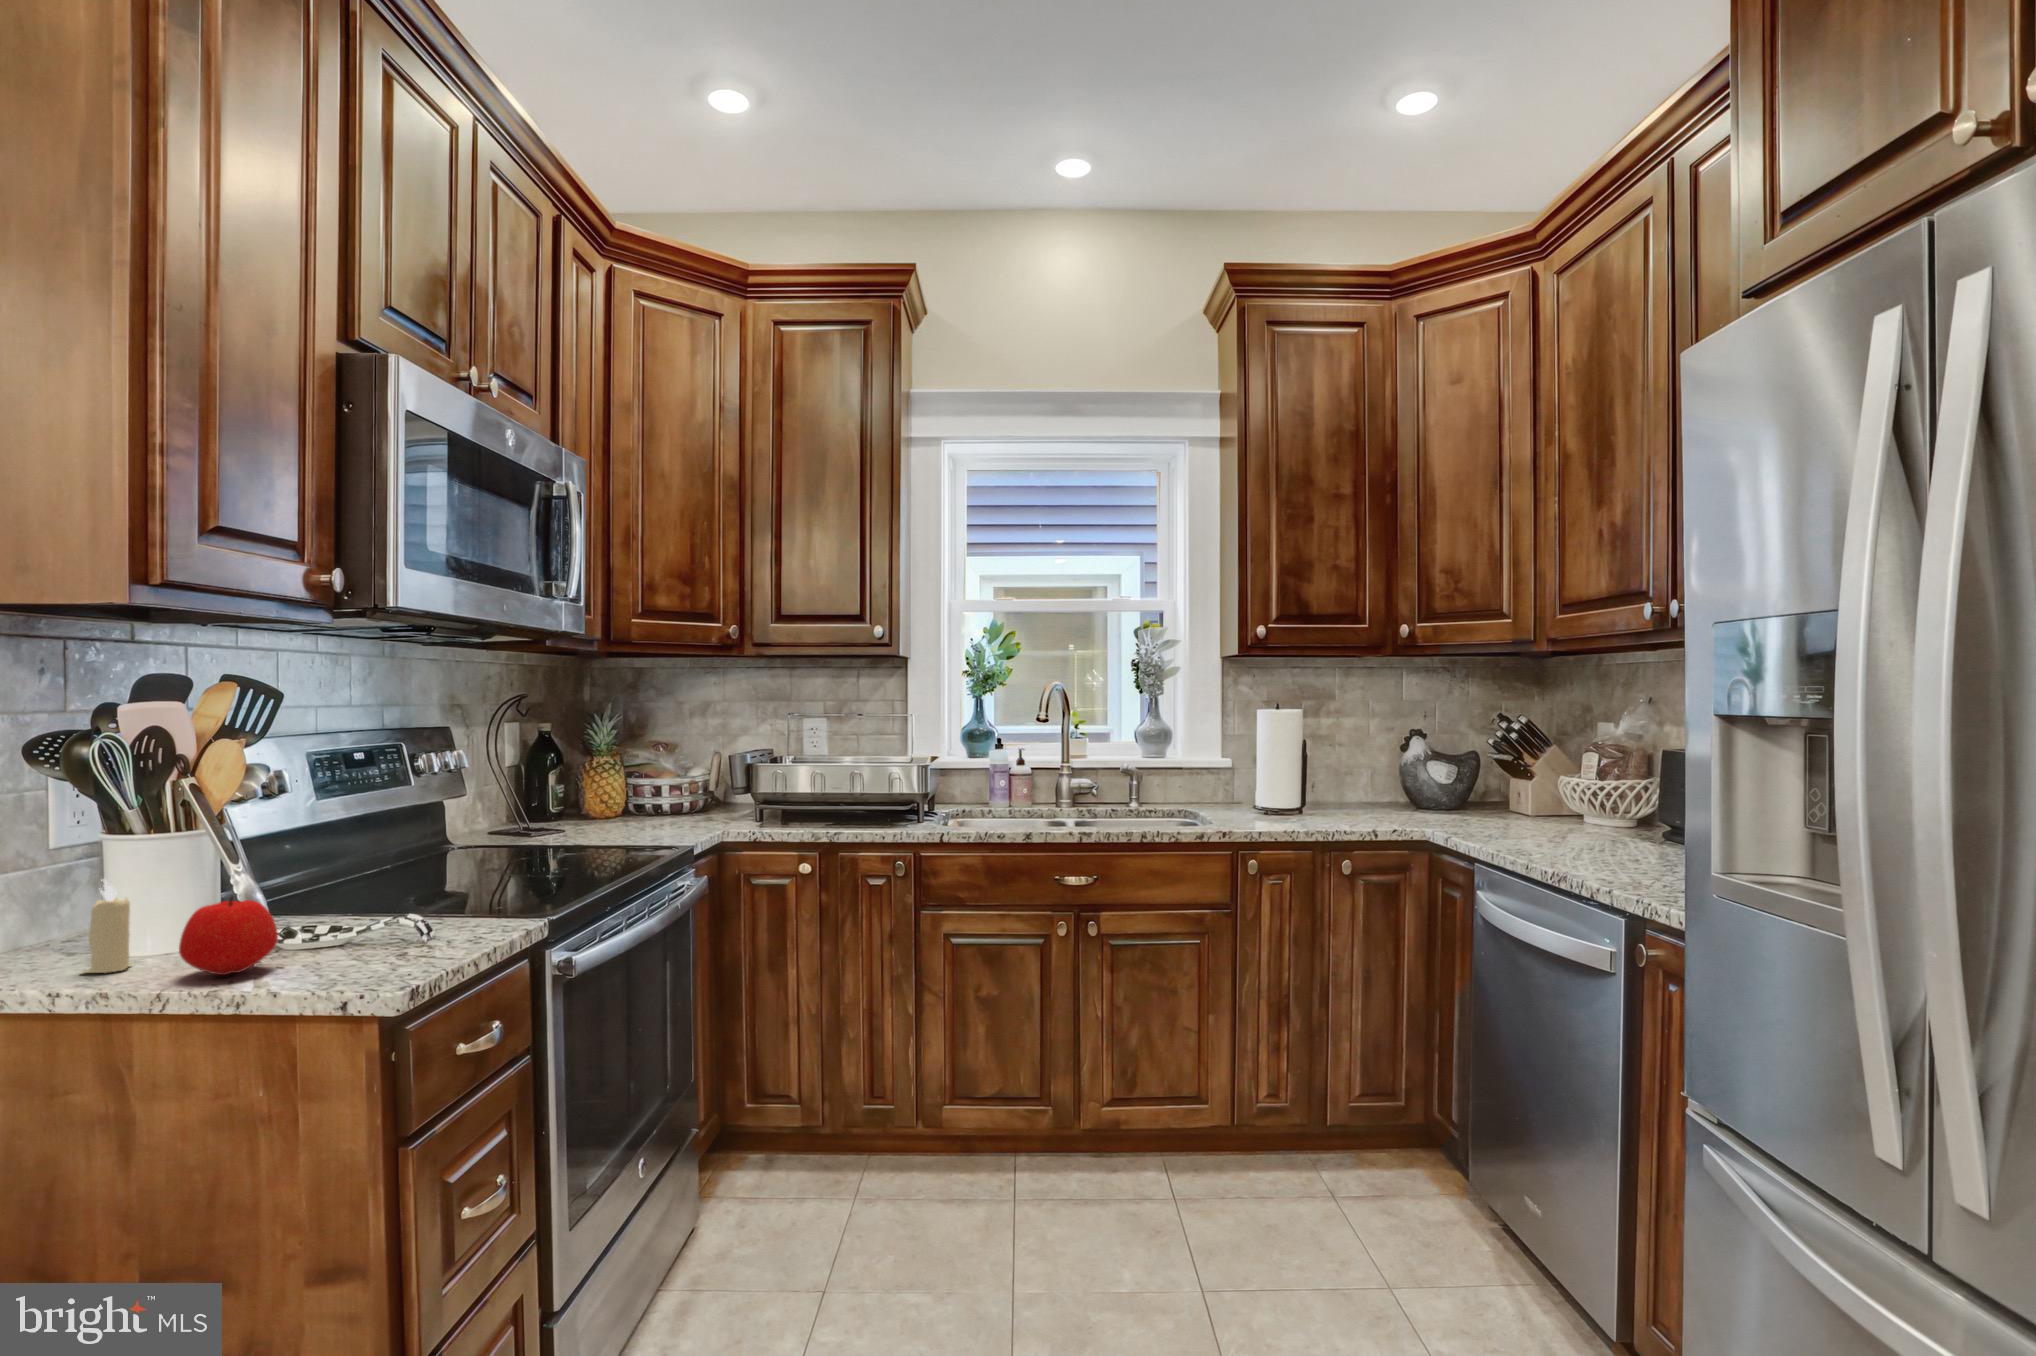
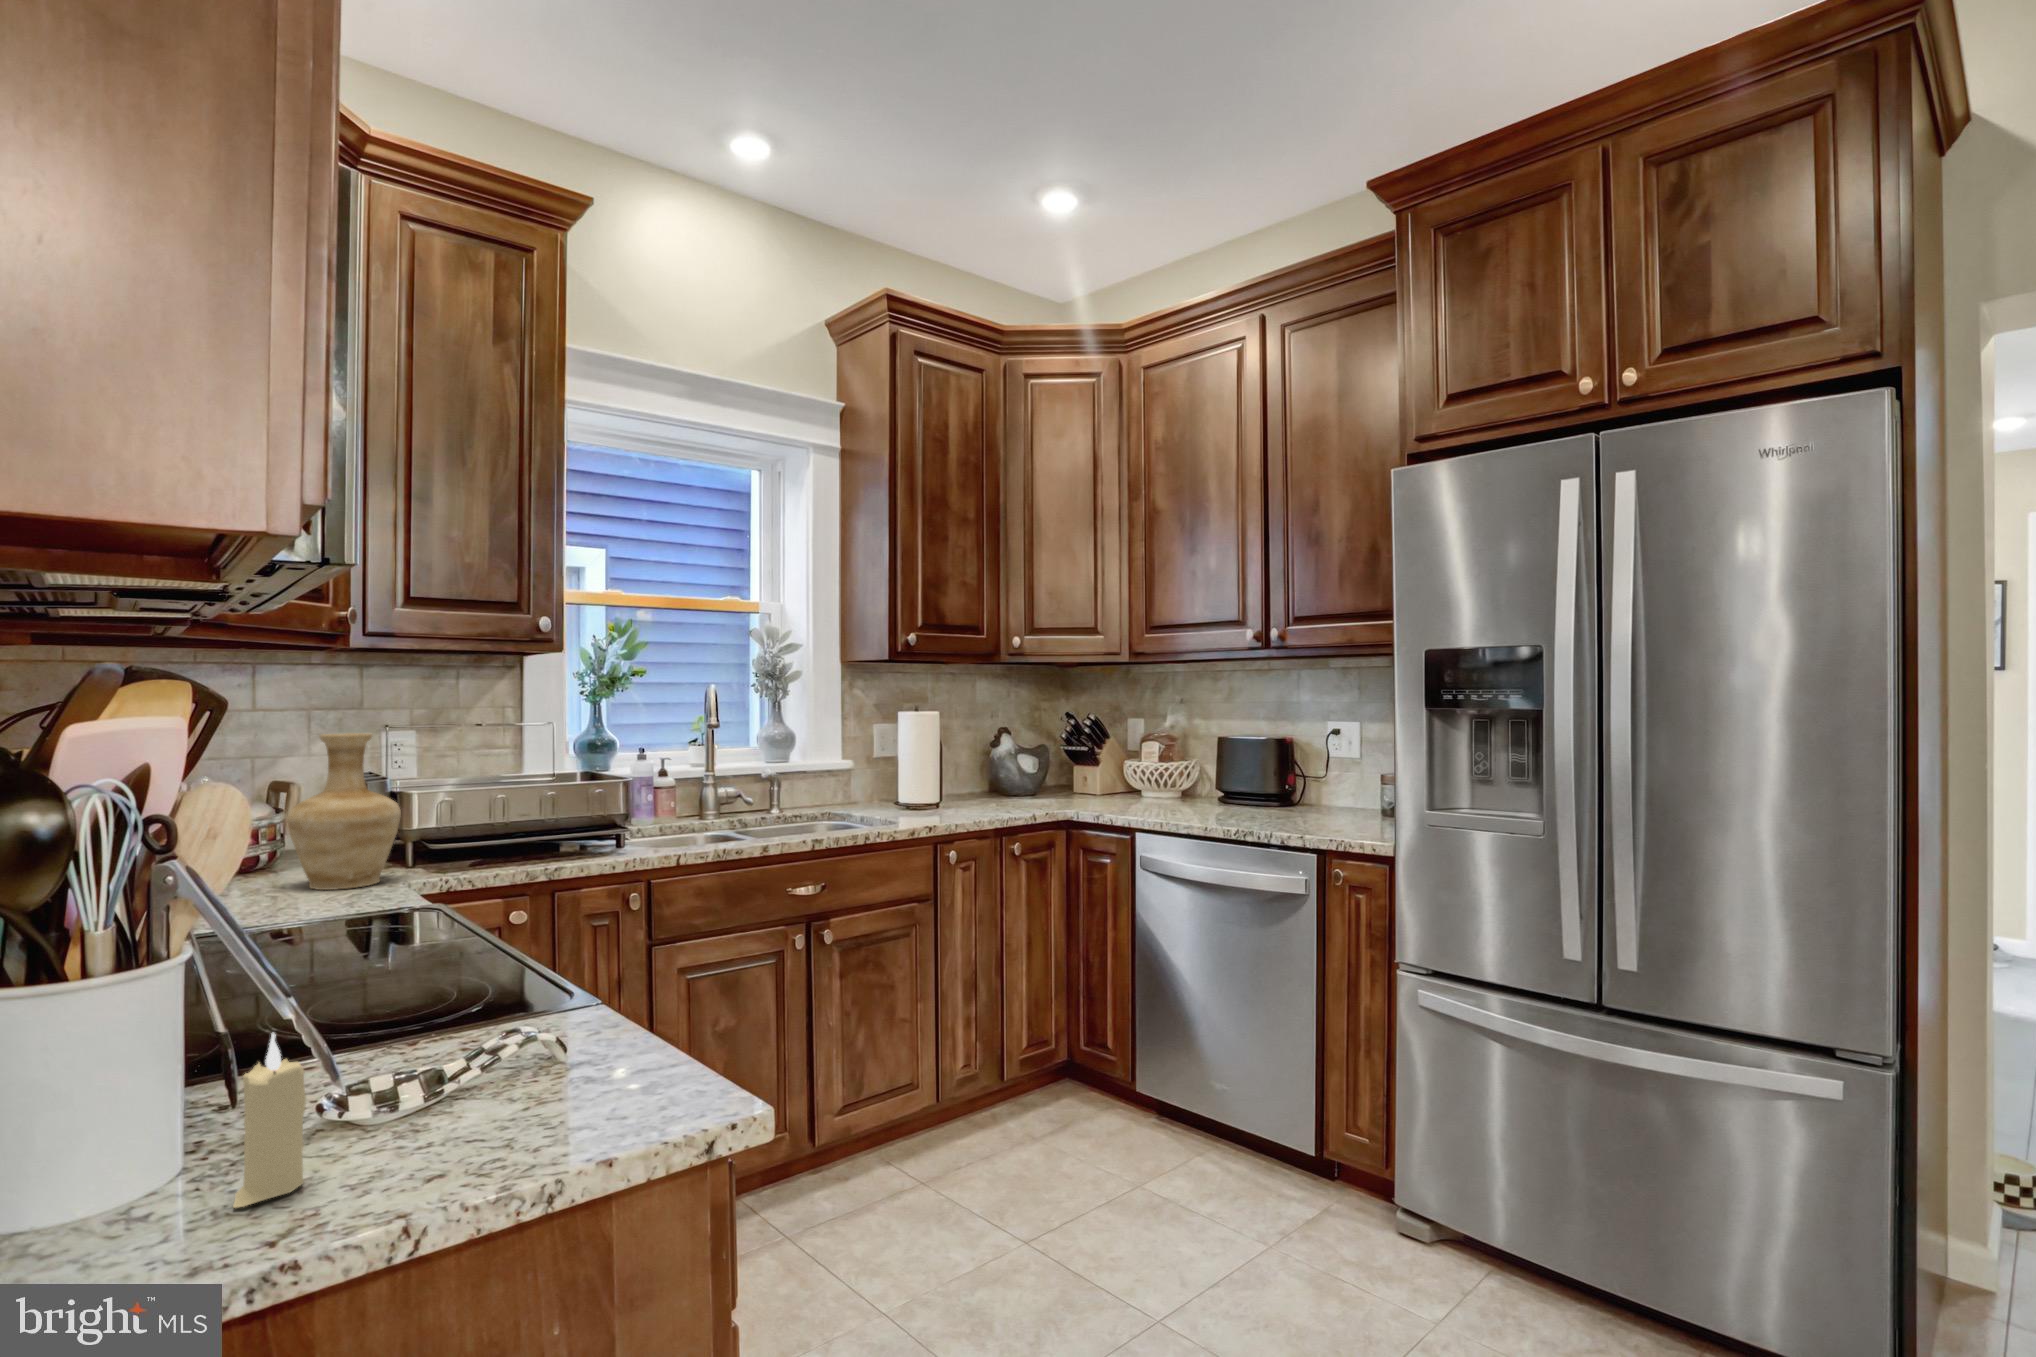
vase: none [663,717,736,830] -> present [287,733,401,890]
apple: present [179,896,278,975] -> none [439,1014,573,1140]

